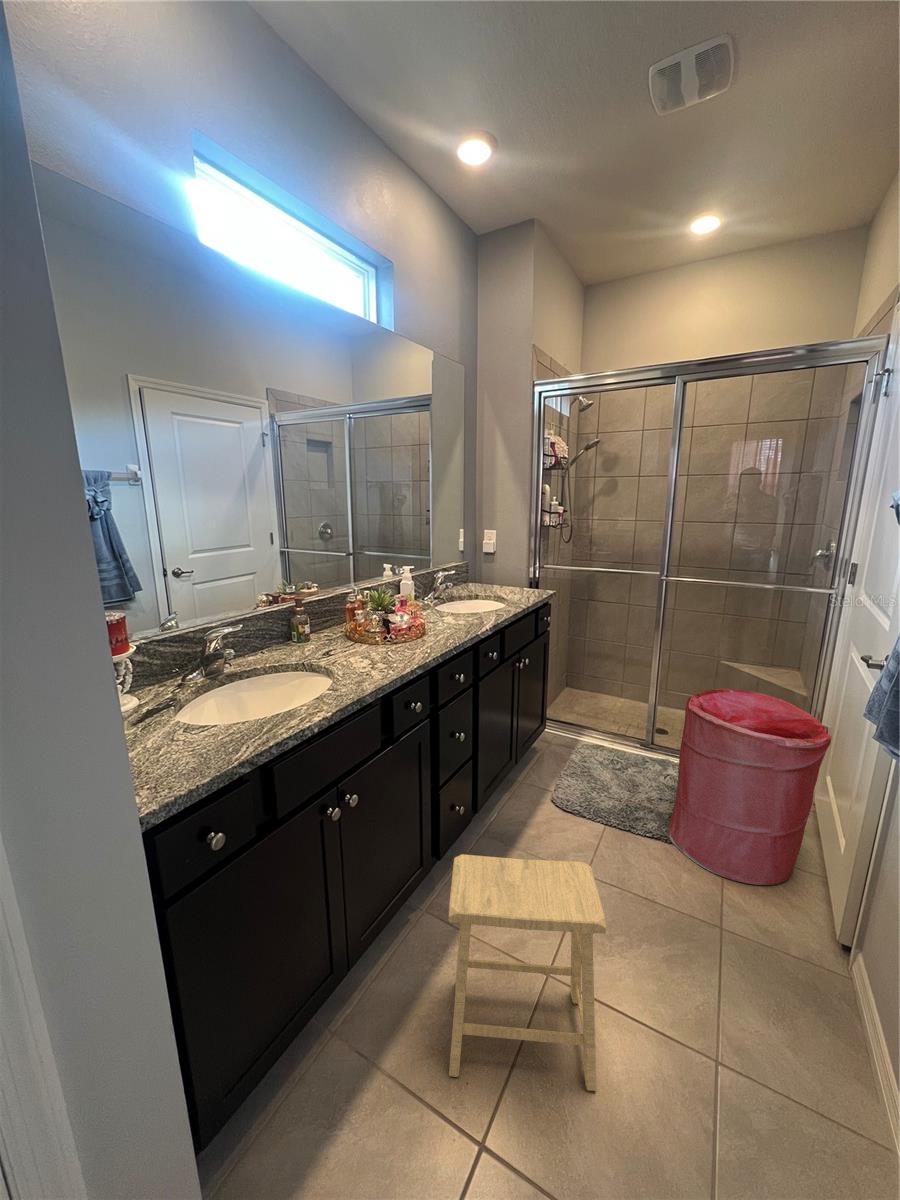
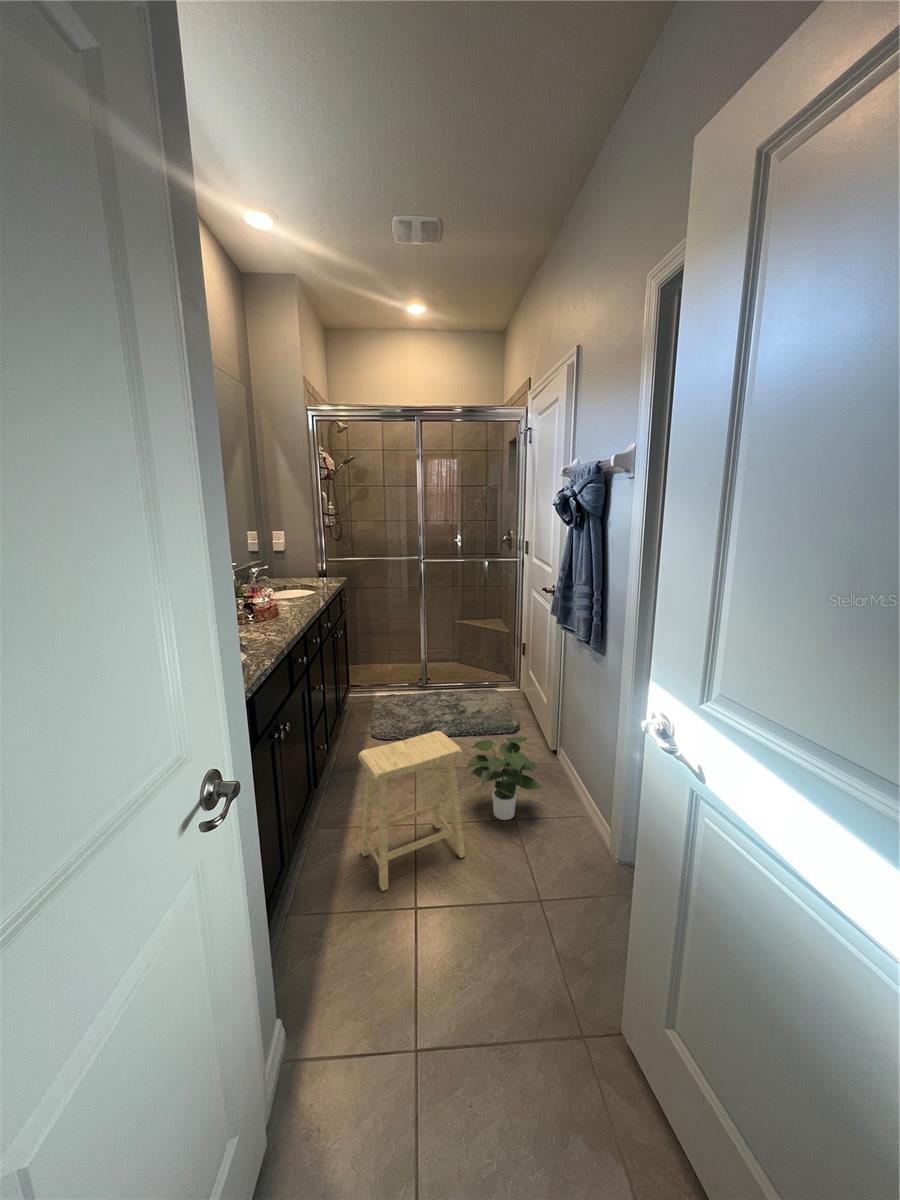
laundry hamper: present [668,689,831,885] -> none [453,627,533,742]
potted plant: none [639,893,786,1058] -> present [467,737,543,820]

